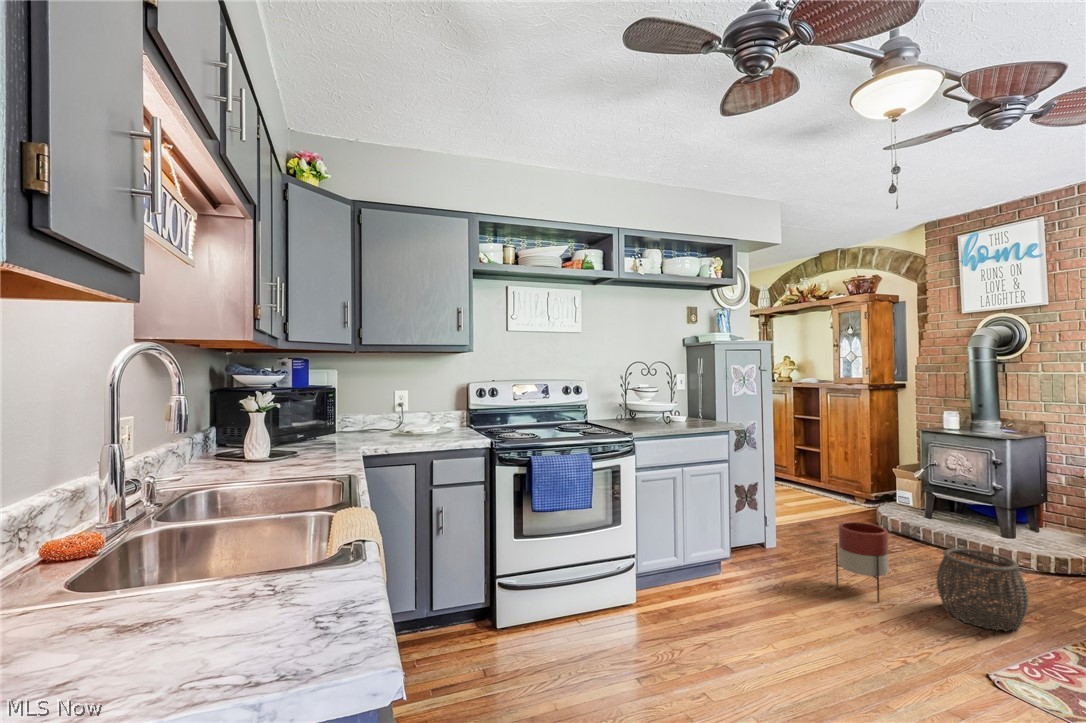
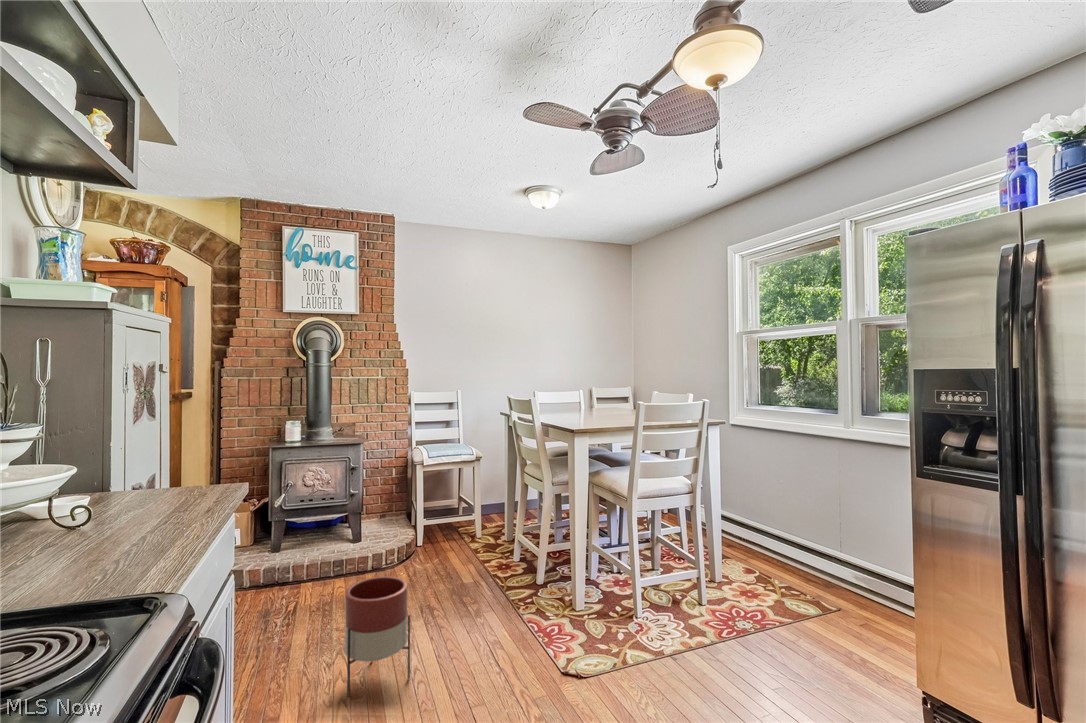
woven basket: present [936,548,1029,631] -> none [434,555,509,644]

